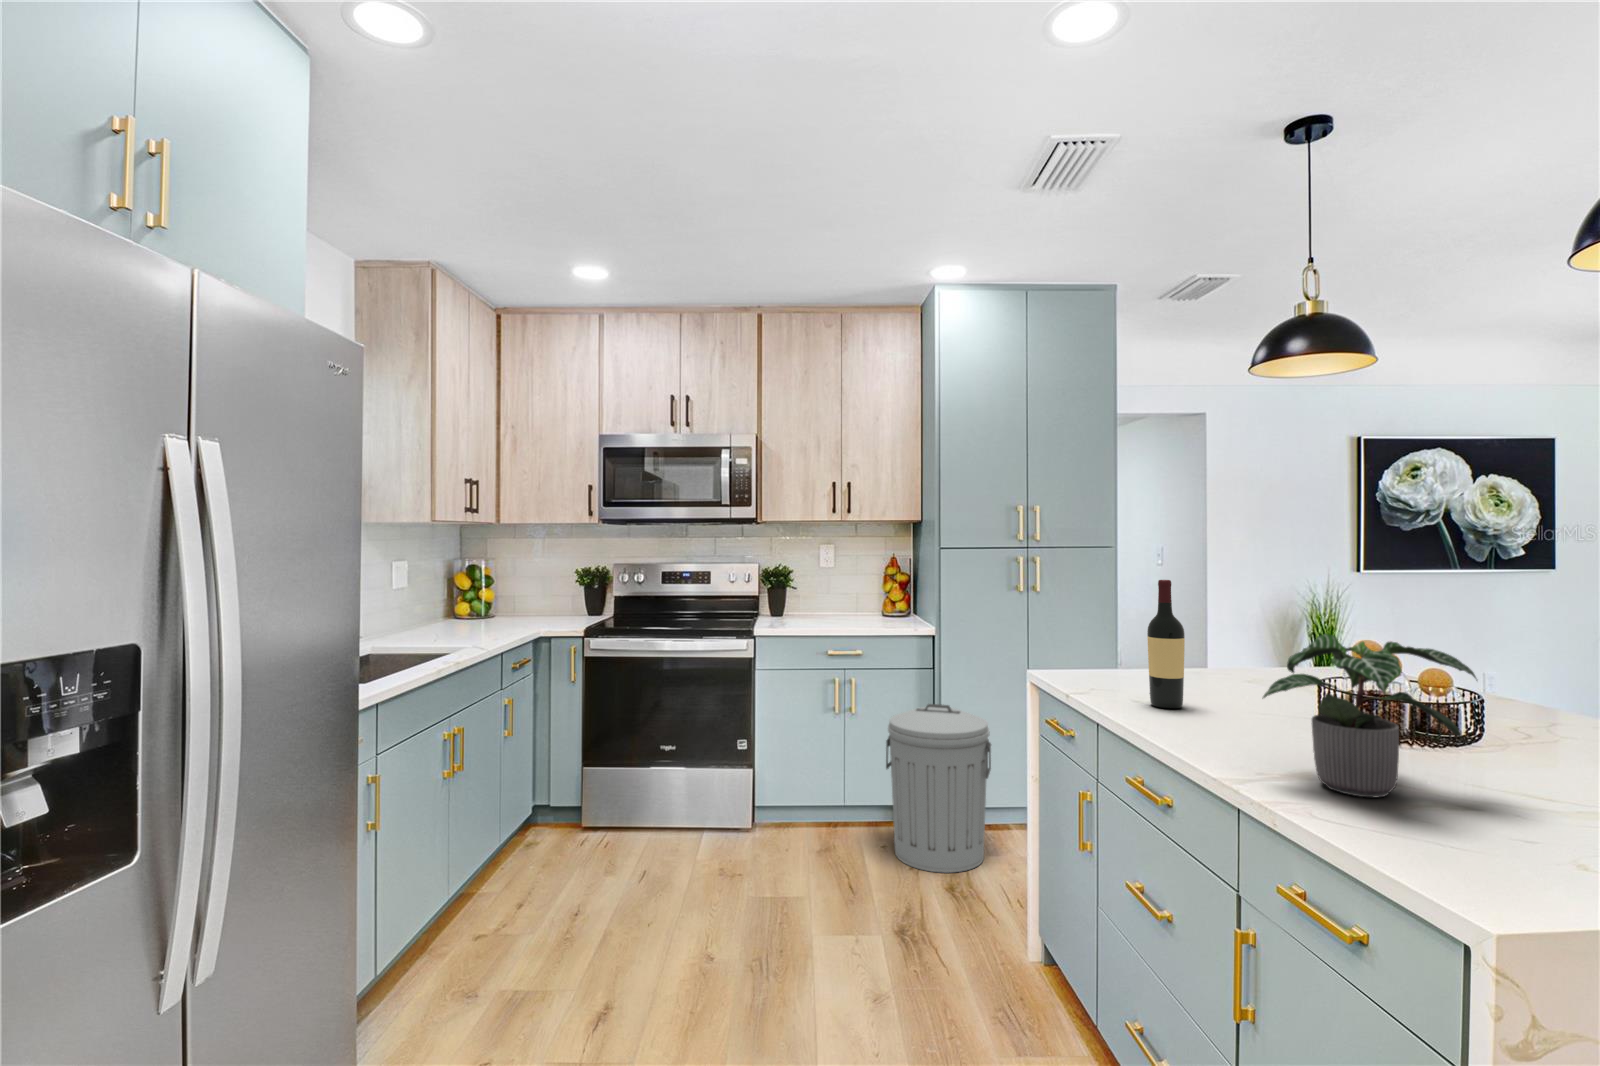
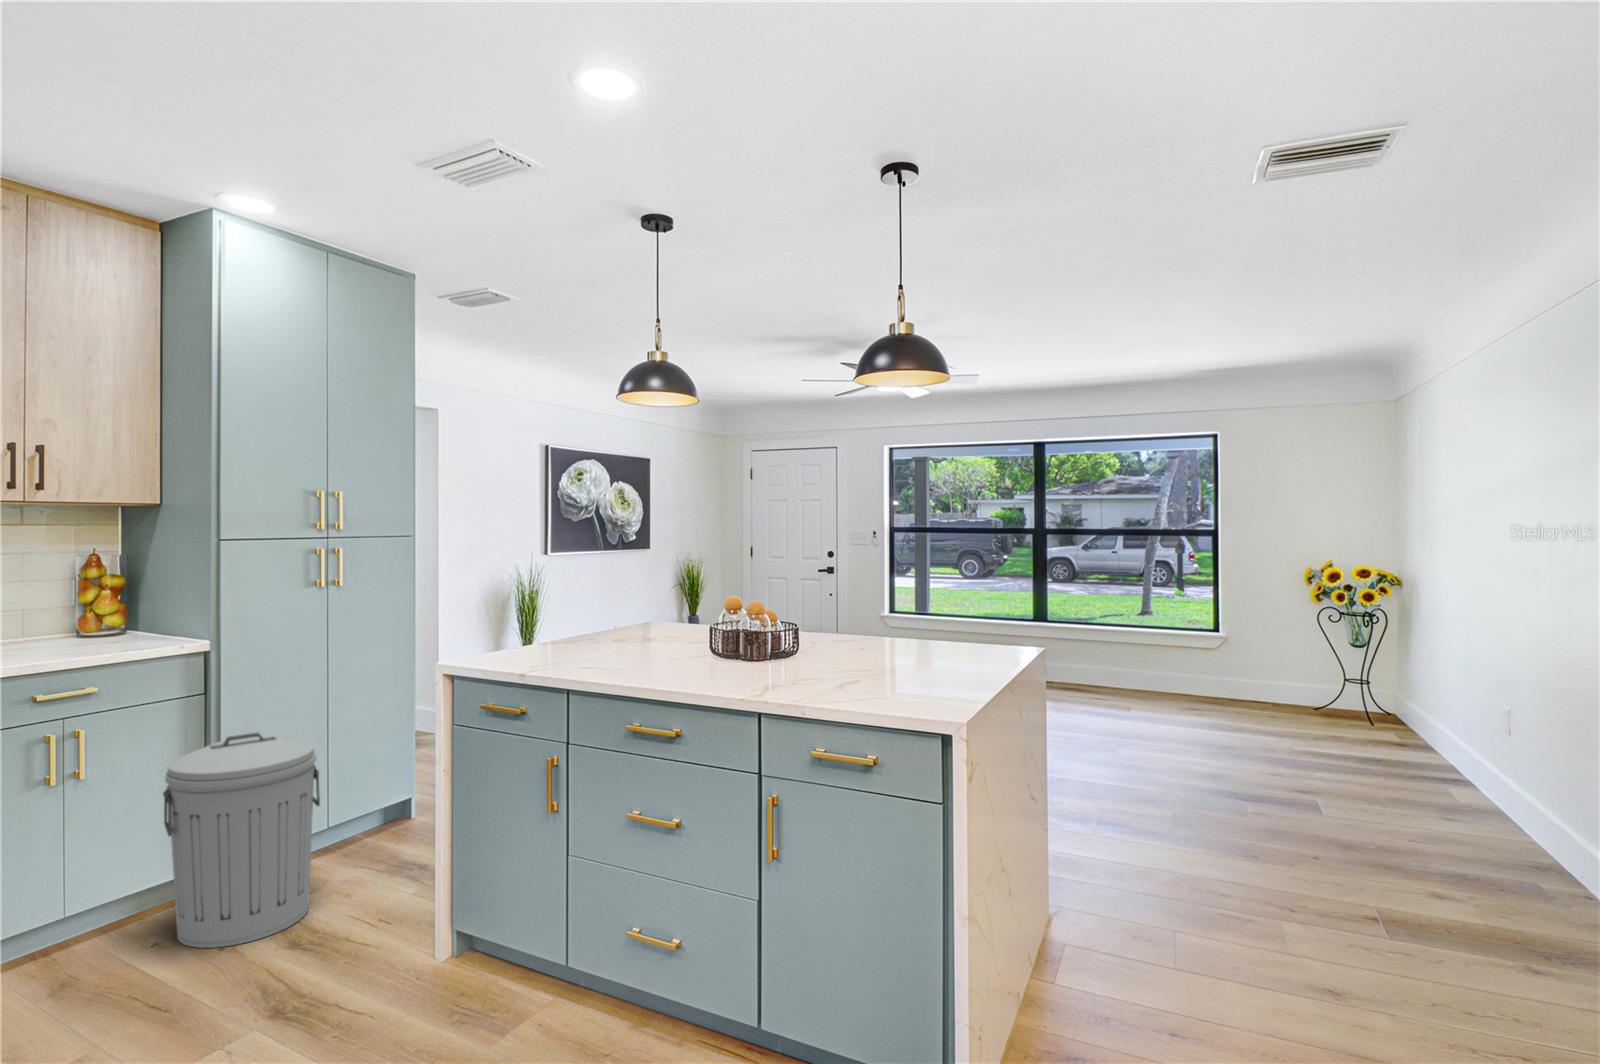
wine bottle: present [1147,580,1185,709] -> none [596,560,625,668]
potted plant: present [1263,633,1477,797] -> none [750,587,841,689]

